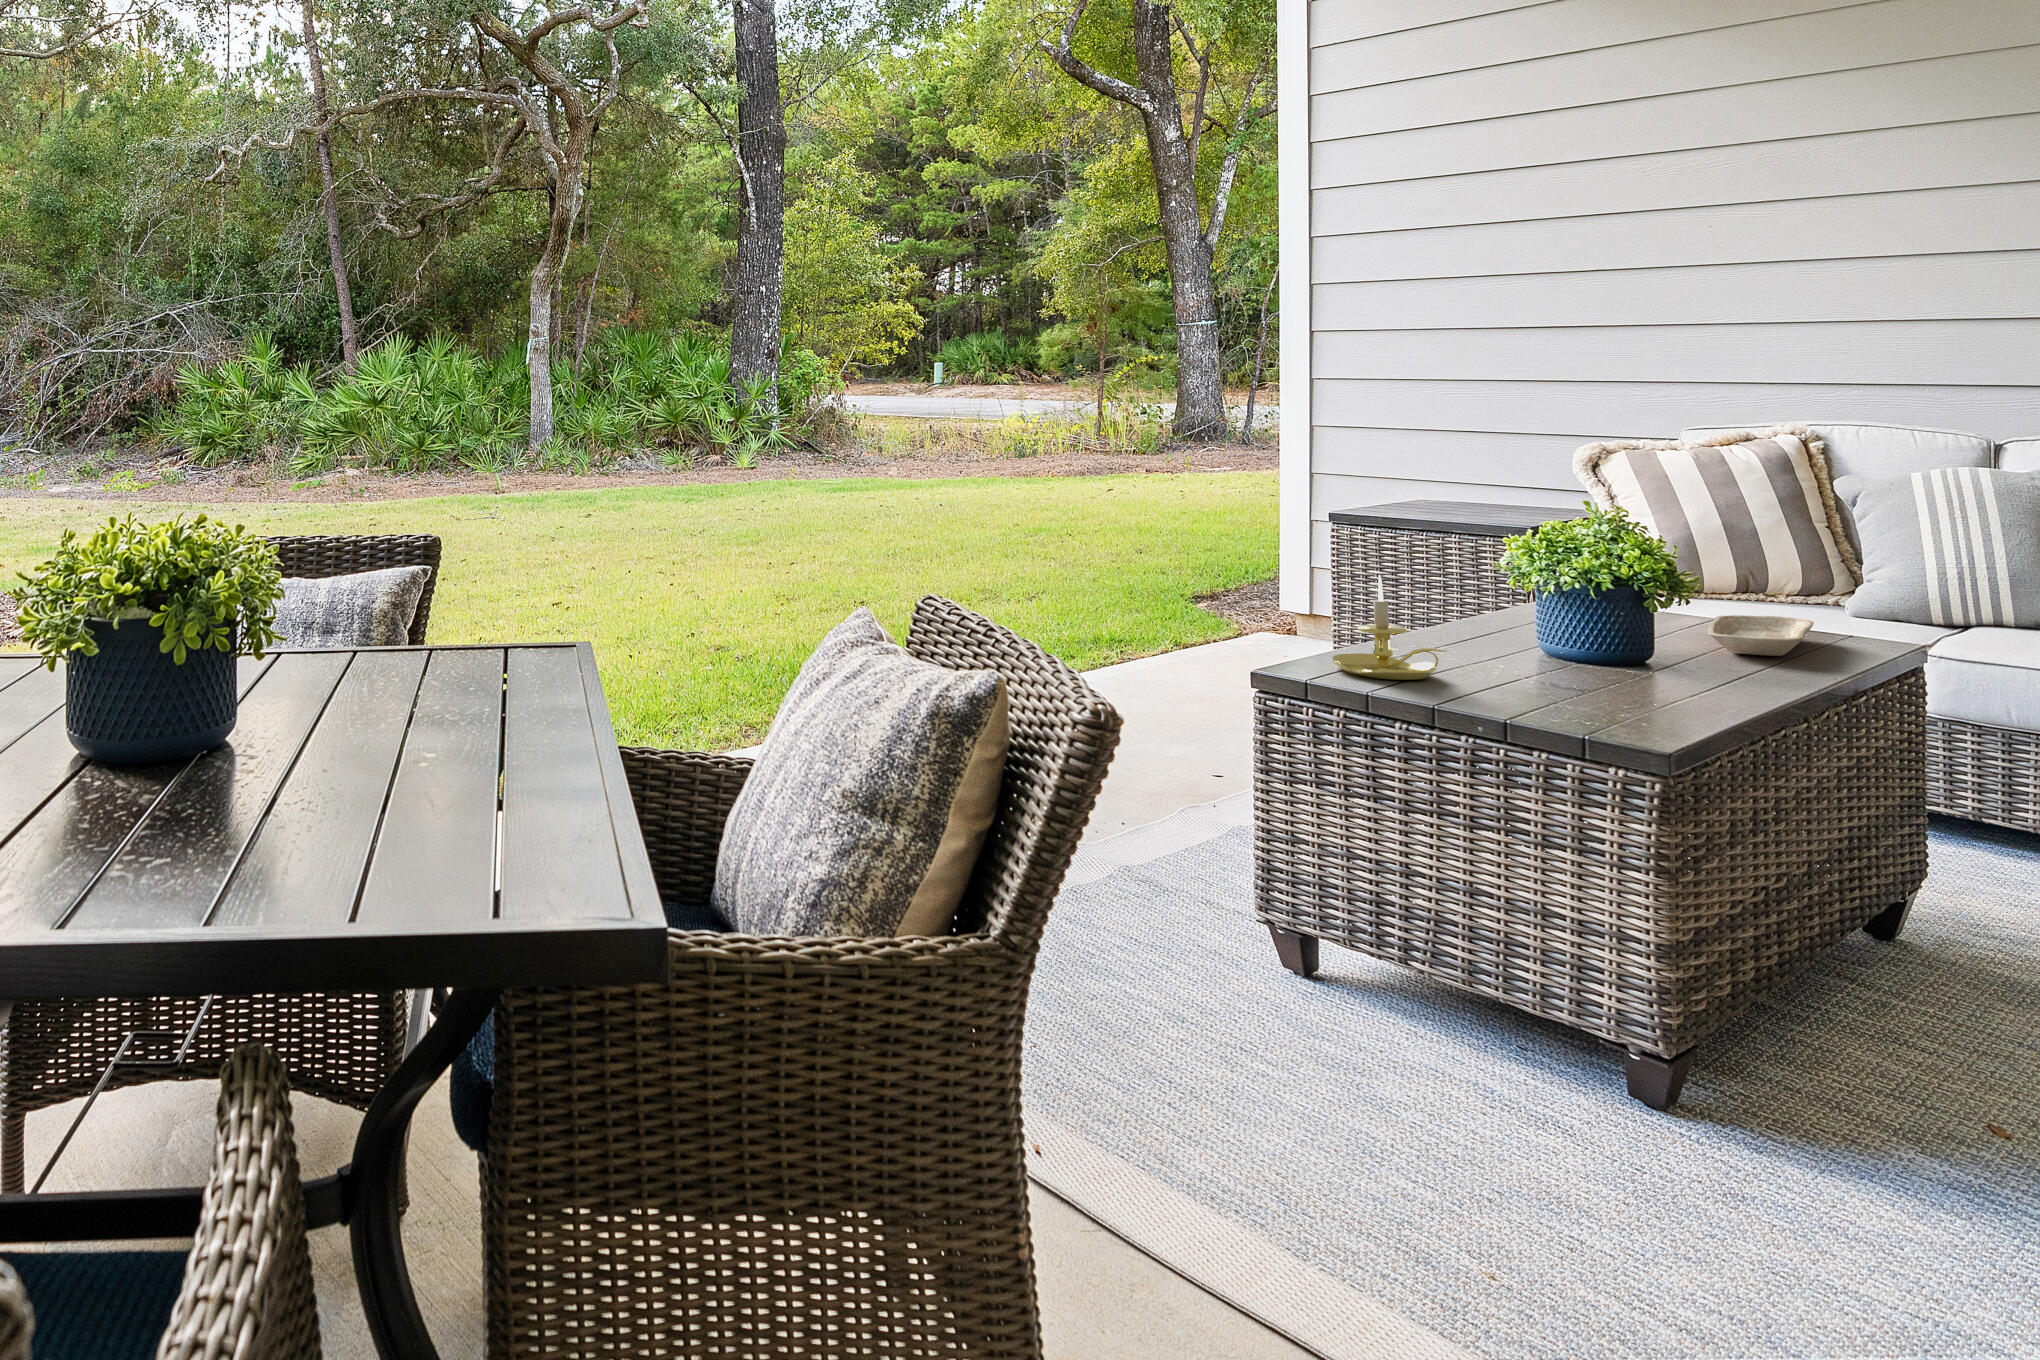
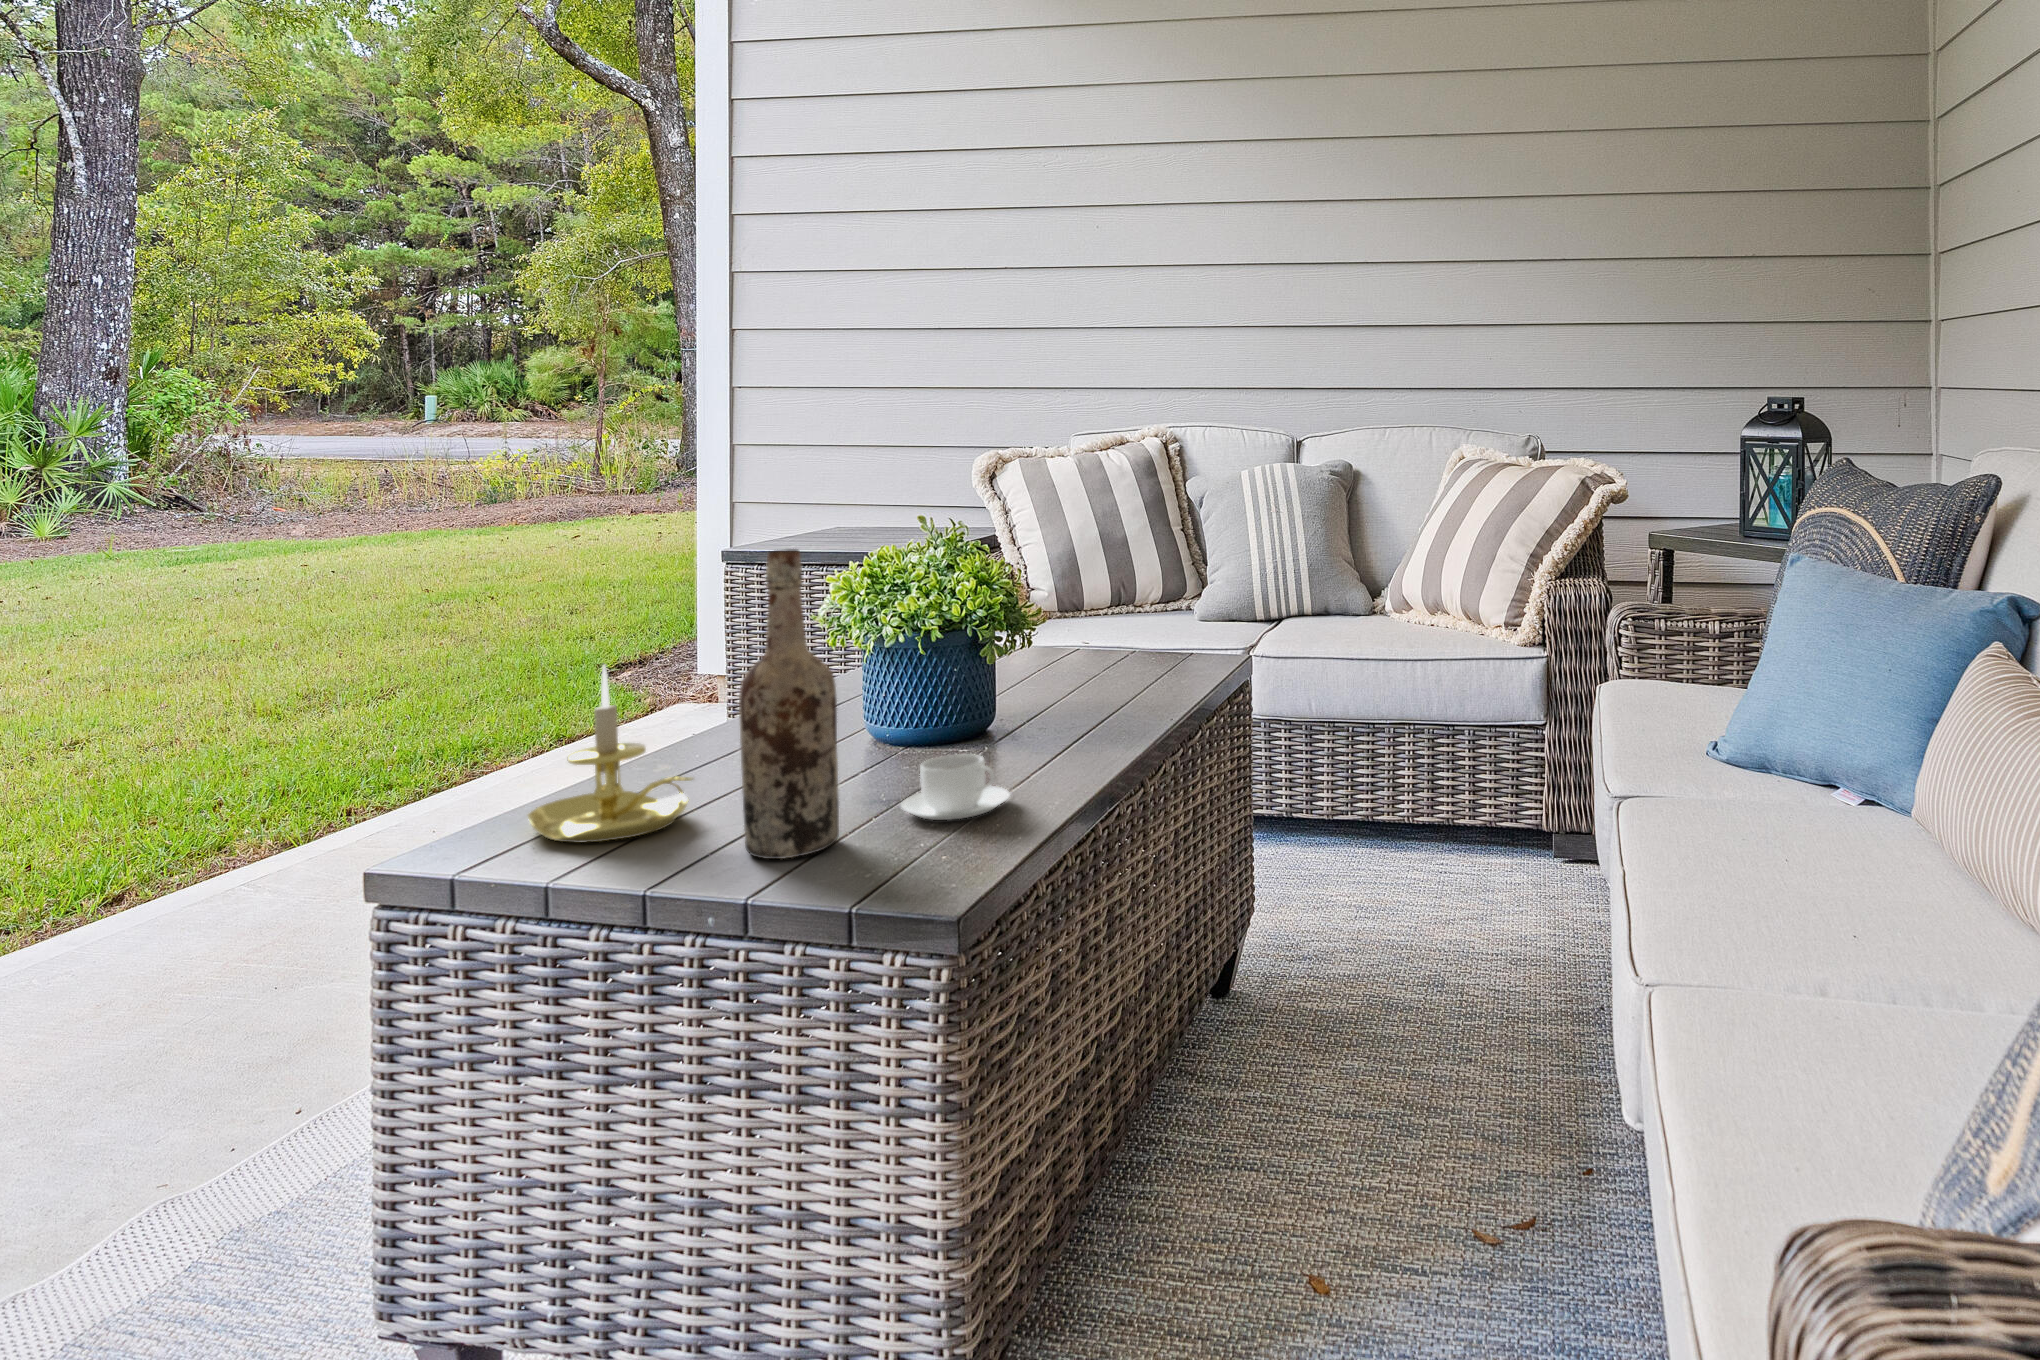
wine bottle: none [1485,515,1556,706] -> present [739,549,839,859]
tray: present [1708,615,1814,656] -> none [1058,640,1162,698]
coffee cup: none [1595,665,1686,706] -> present [900,754,1010,820]

